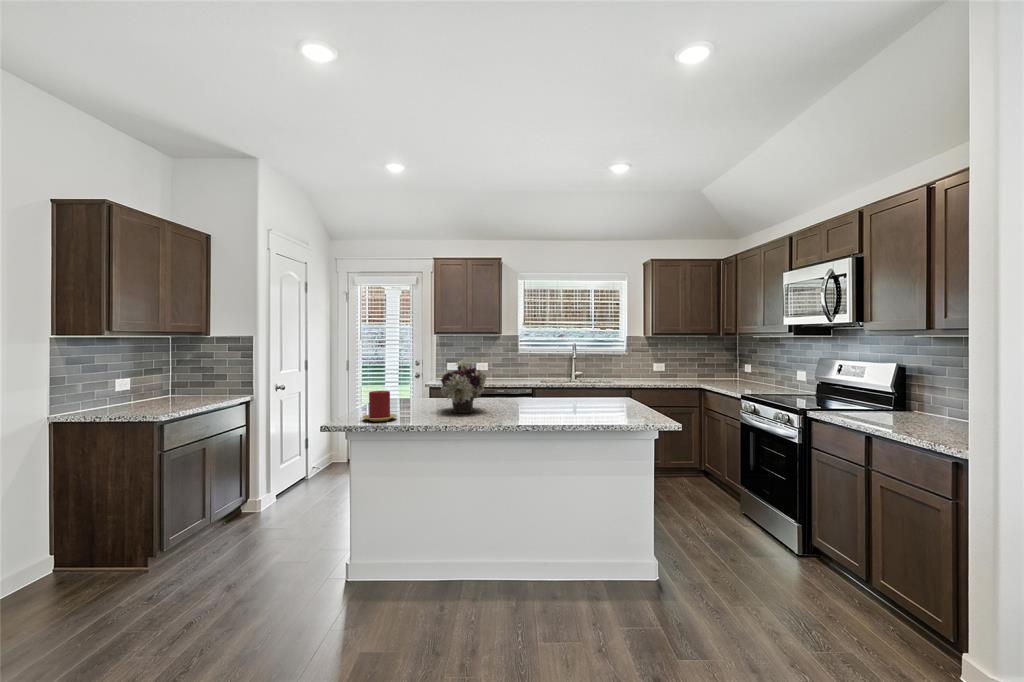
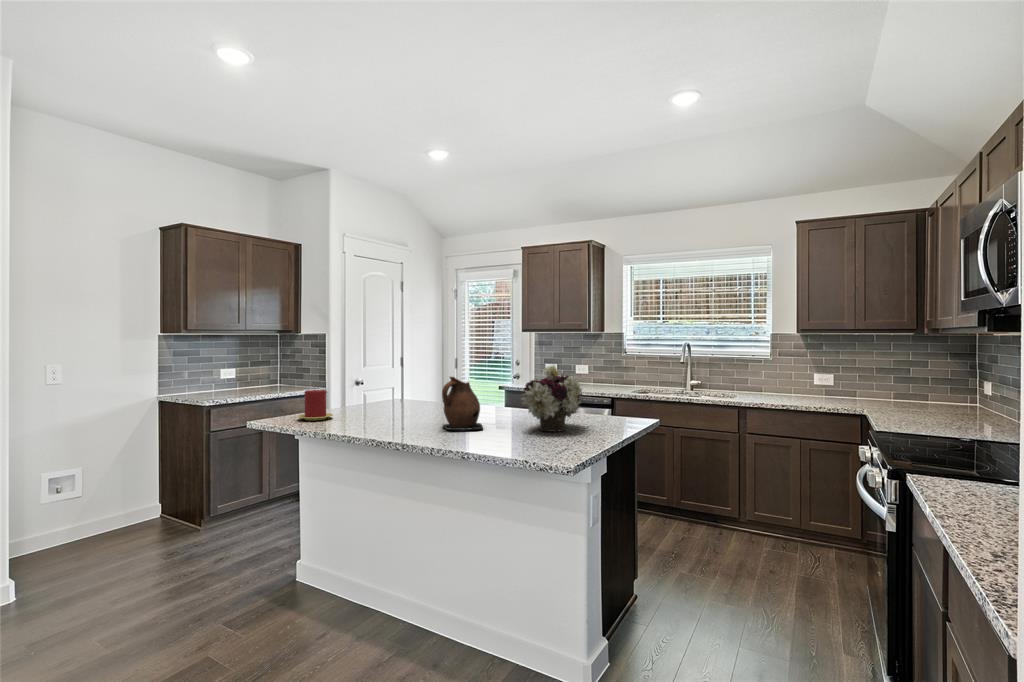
flower arrangement: present [441,360,486,413] -> present [522,365,582,432]
ceramic pitcher: none [514,371,555,416] -> present [442,377,483,430]

